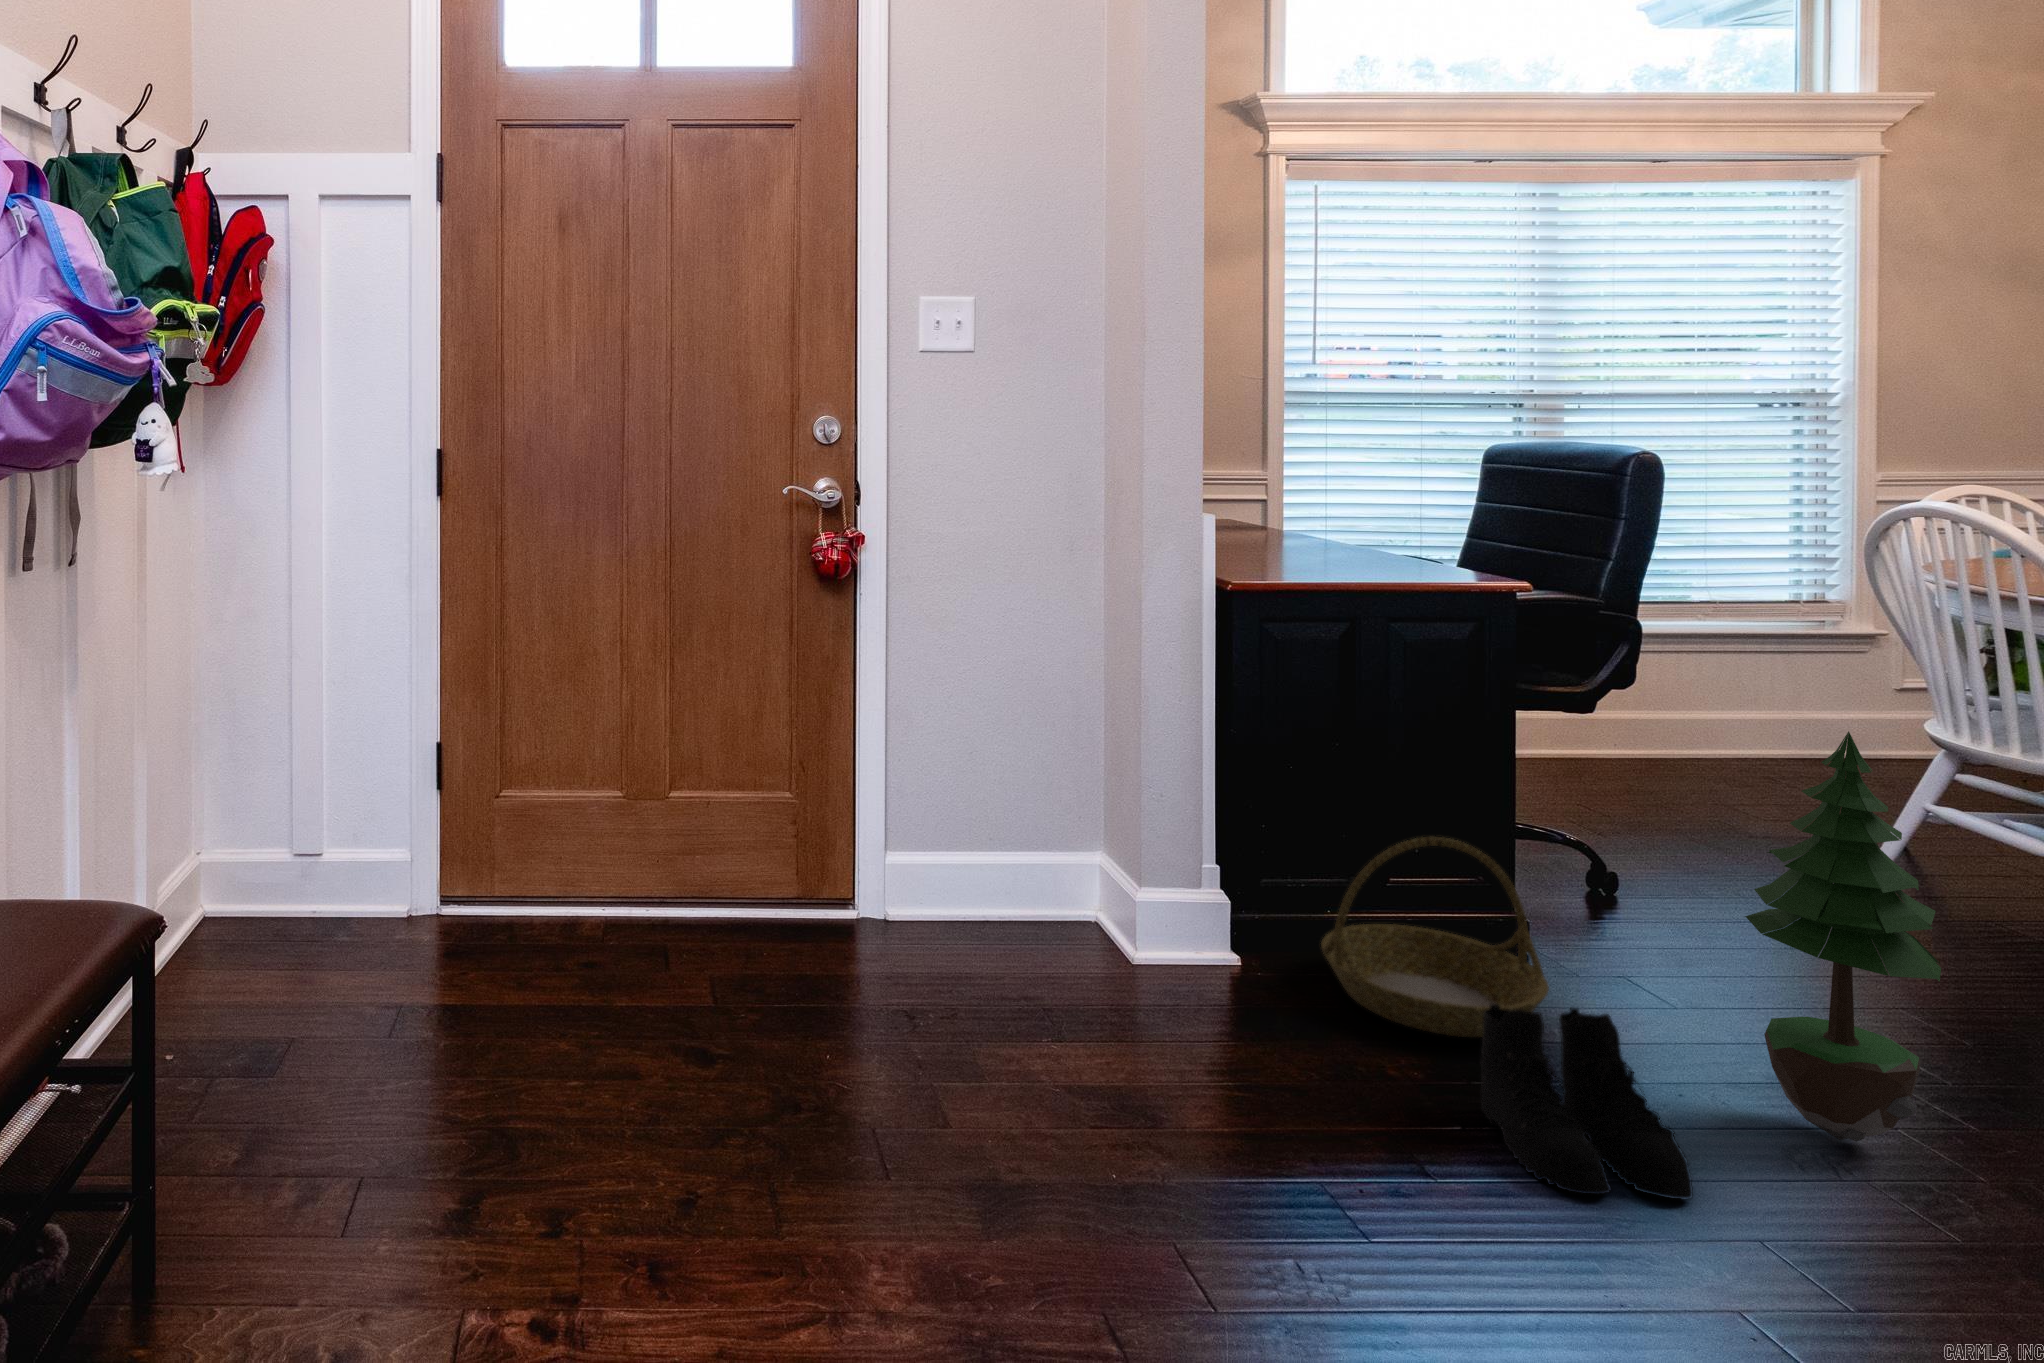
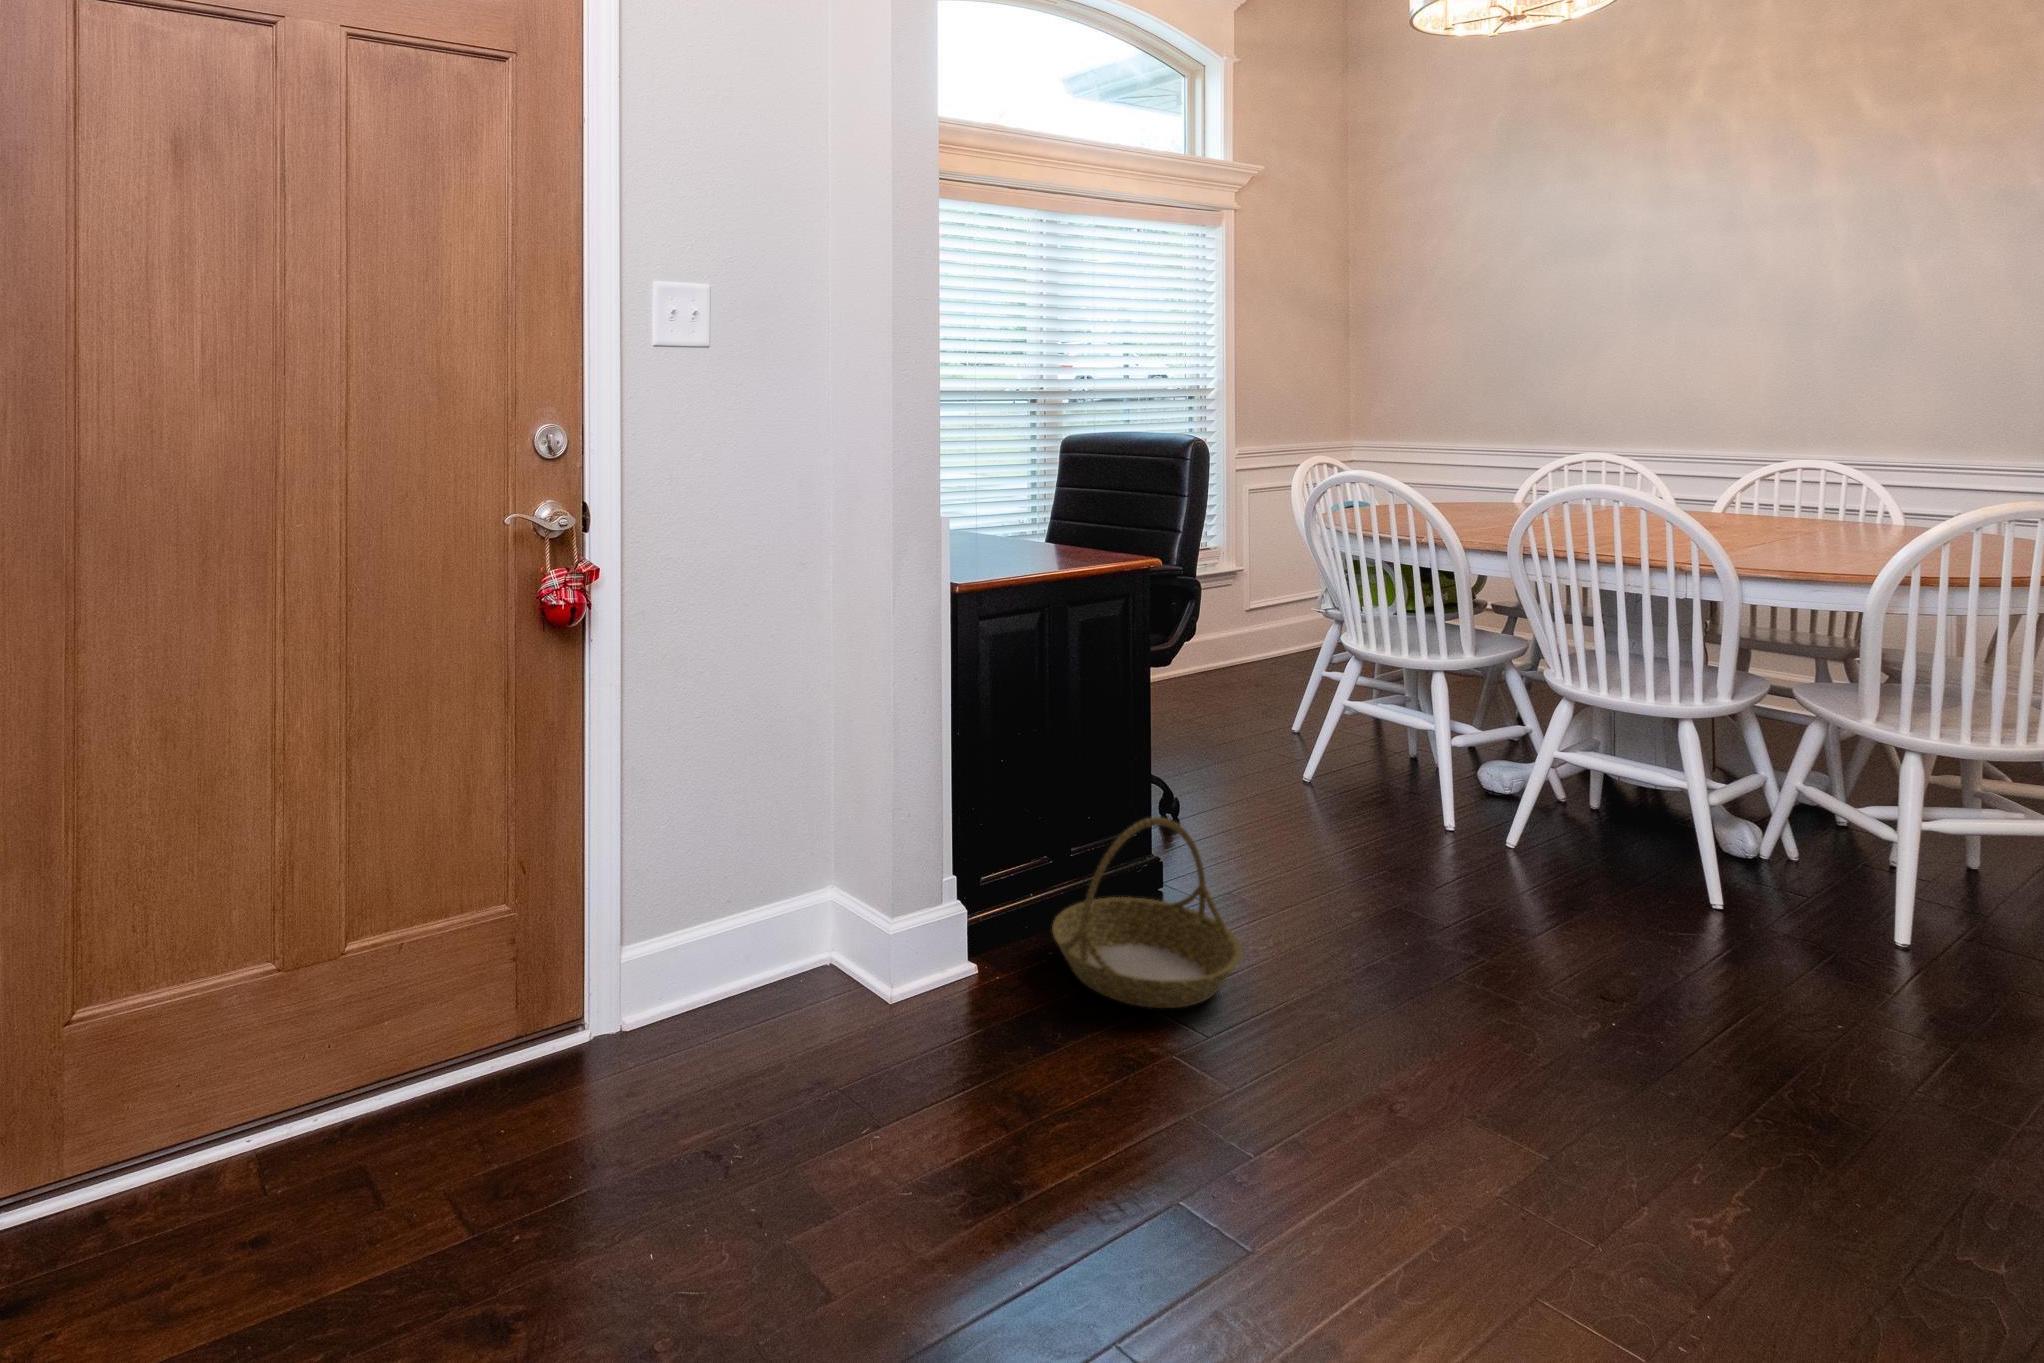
potted tree: present [1745,731,1941,1142] -> none [1400,688,1541,1027]
boots: present [1480,1004,1693,1199] -> none [1251,968,1443,1160]

